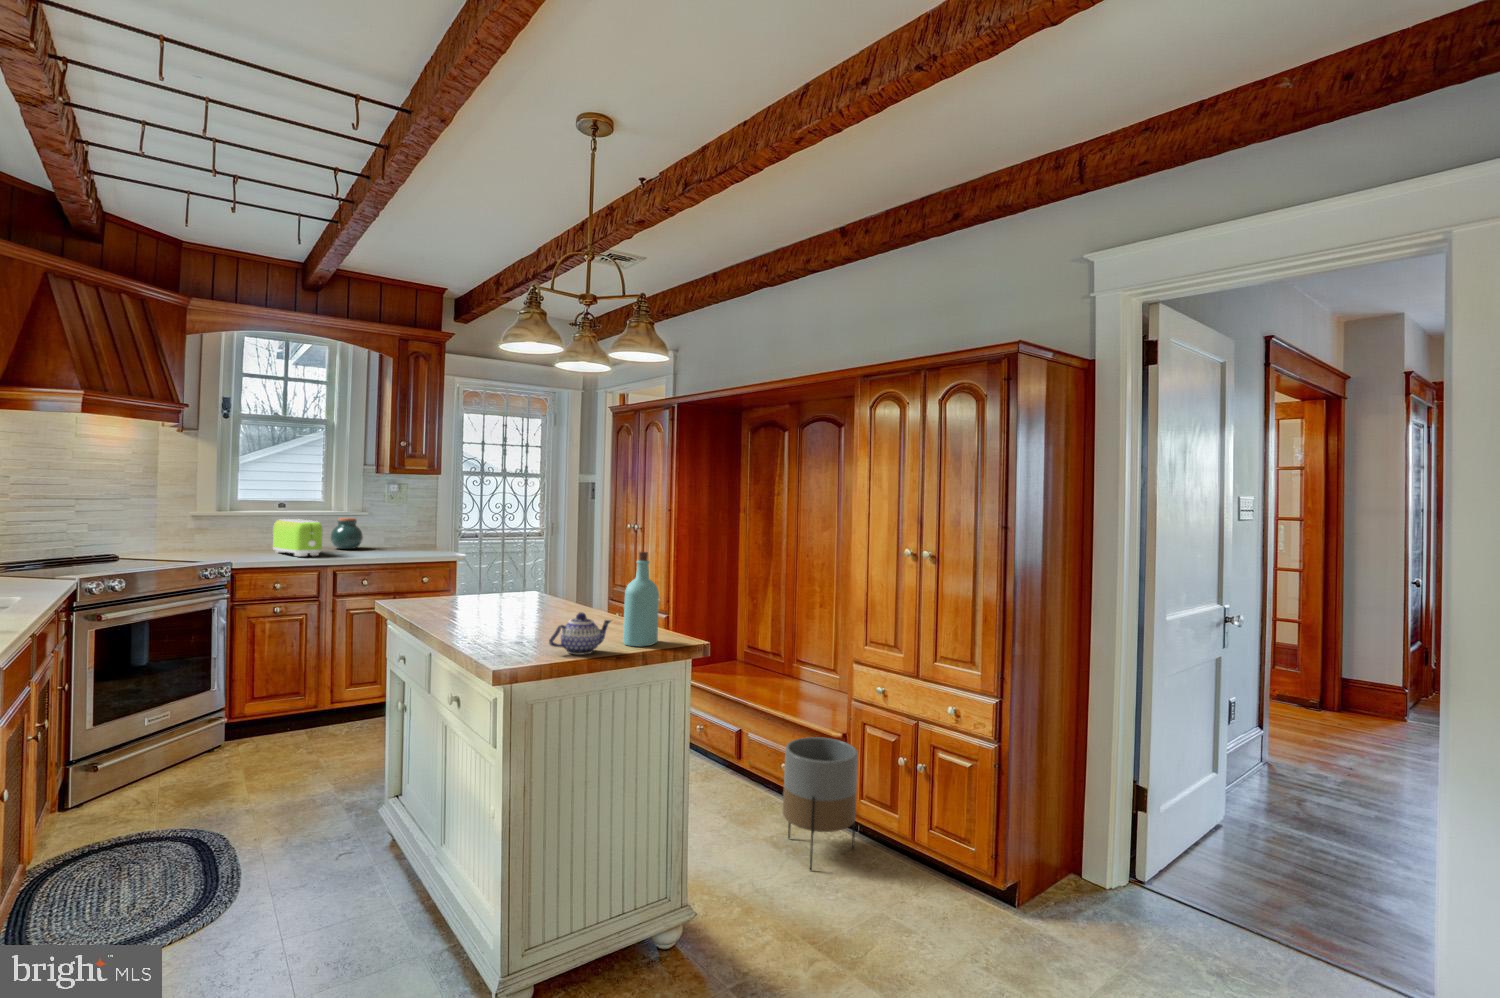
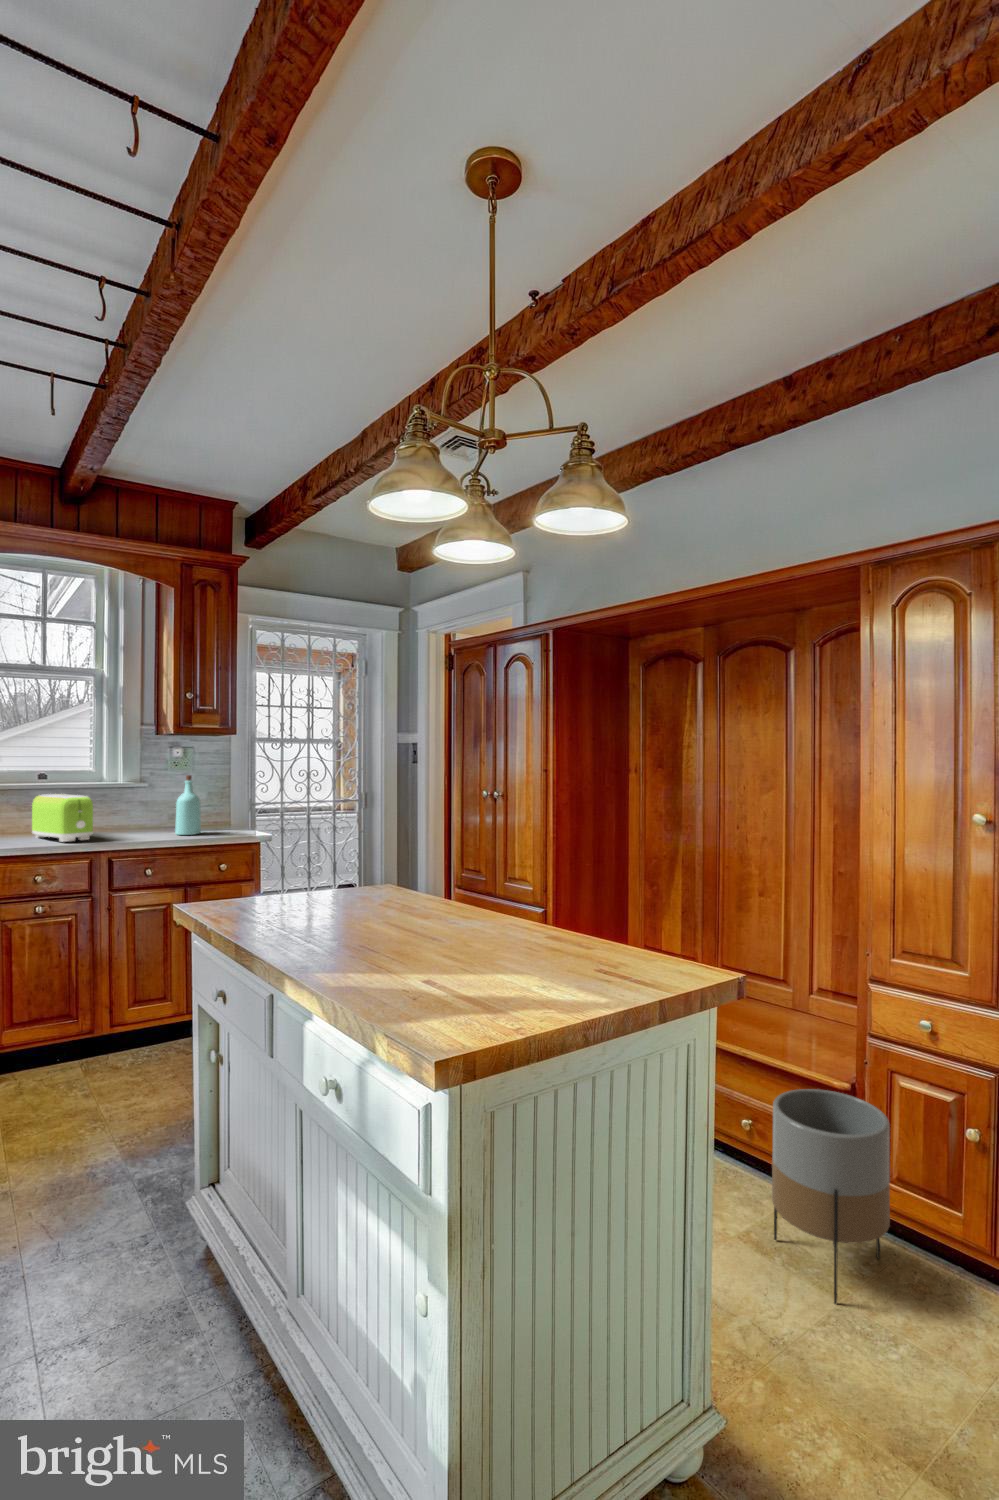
jar: present [331,518,363,549] -> none [103,791,142,830]
bottle: present [623,552,659,647] -> present [175,775,201,835]
teapot: present [549,613,611,655] -> none [486,931,579,1004]

